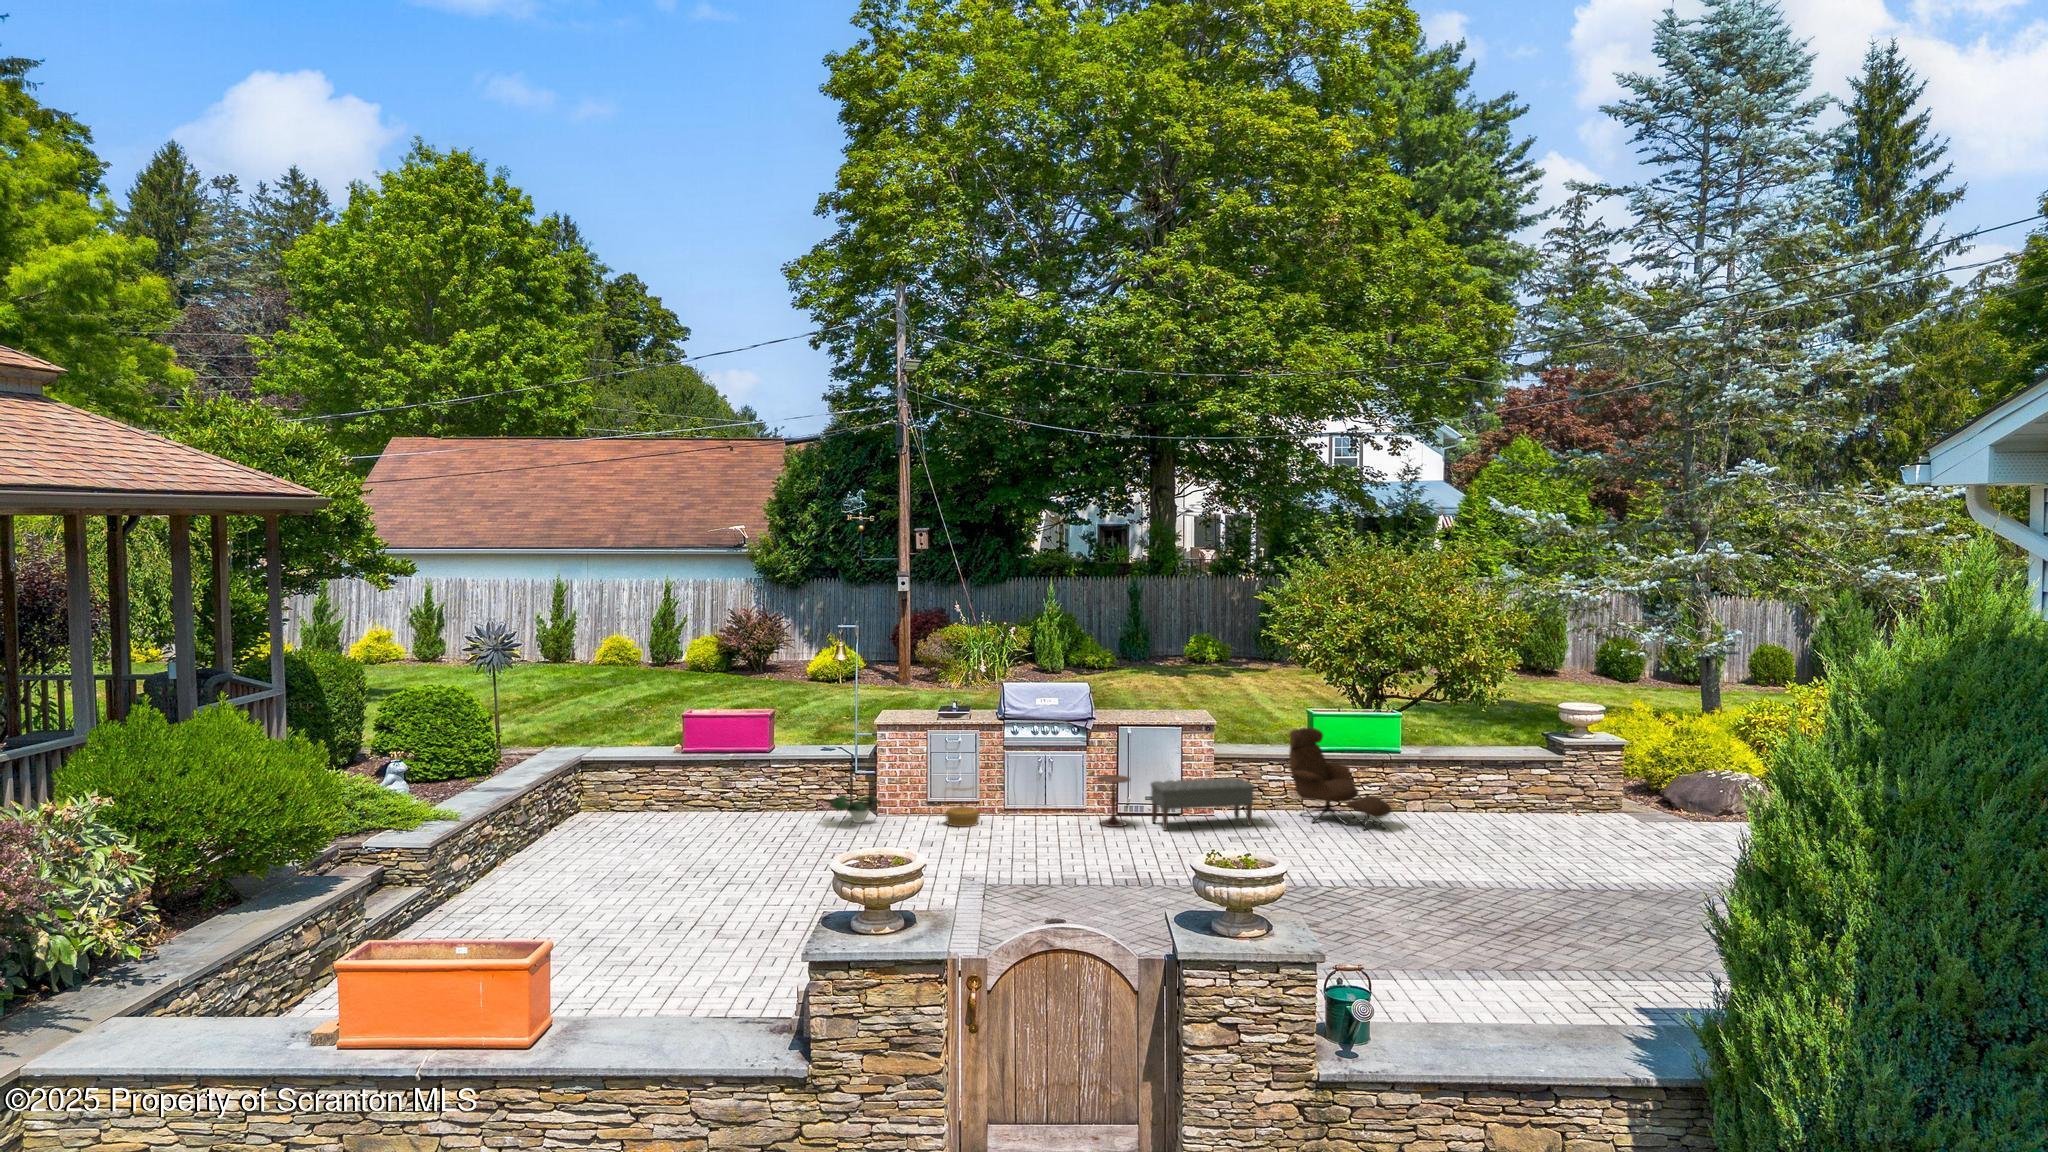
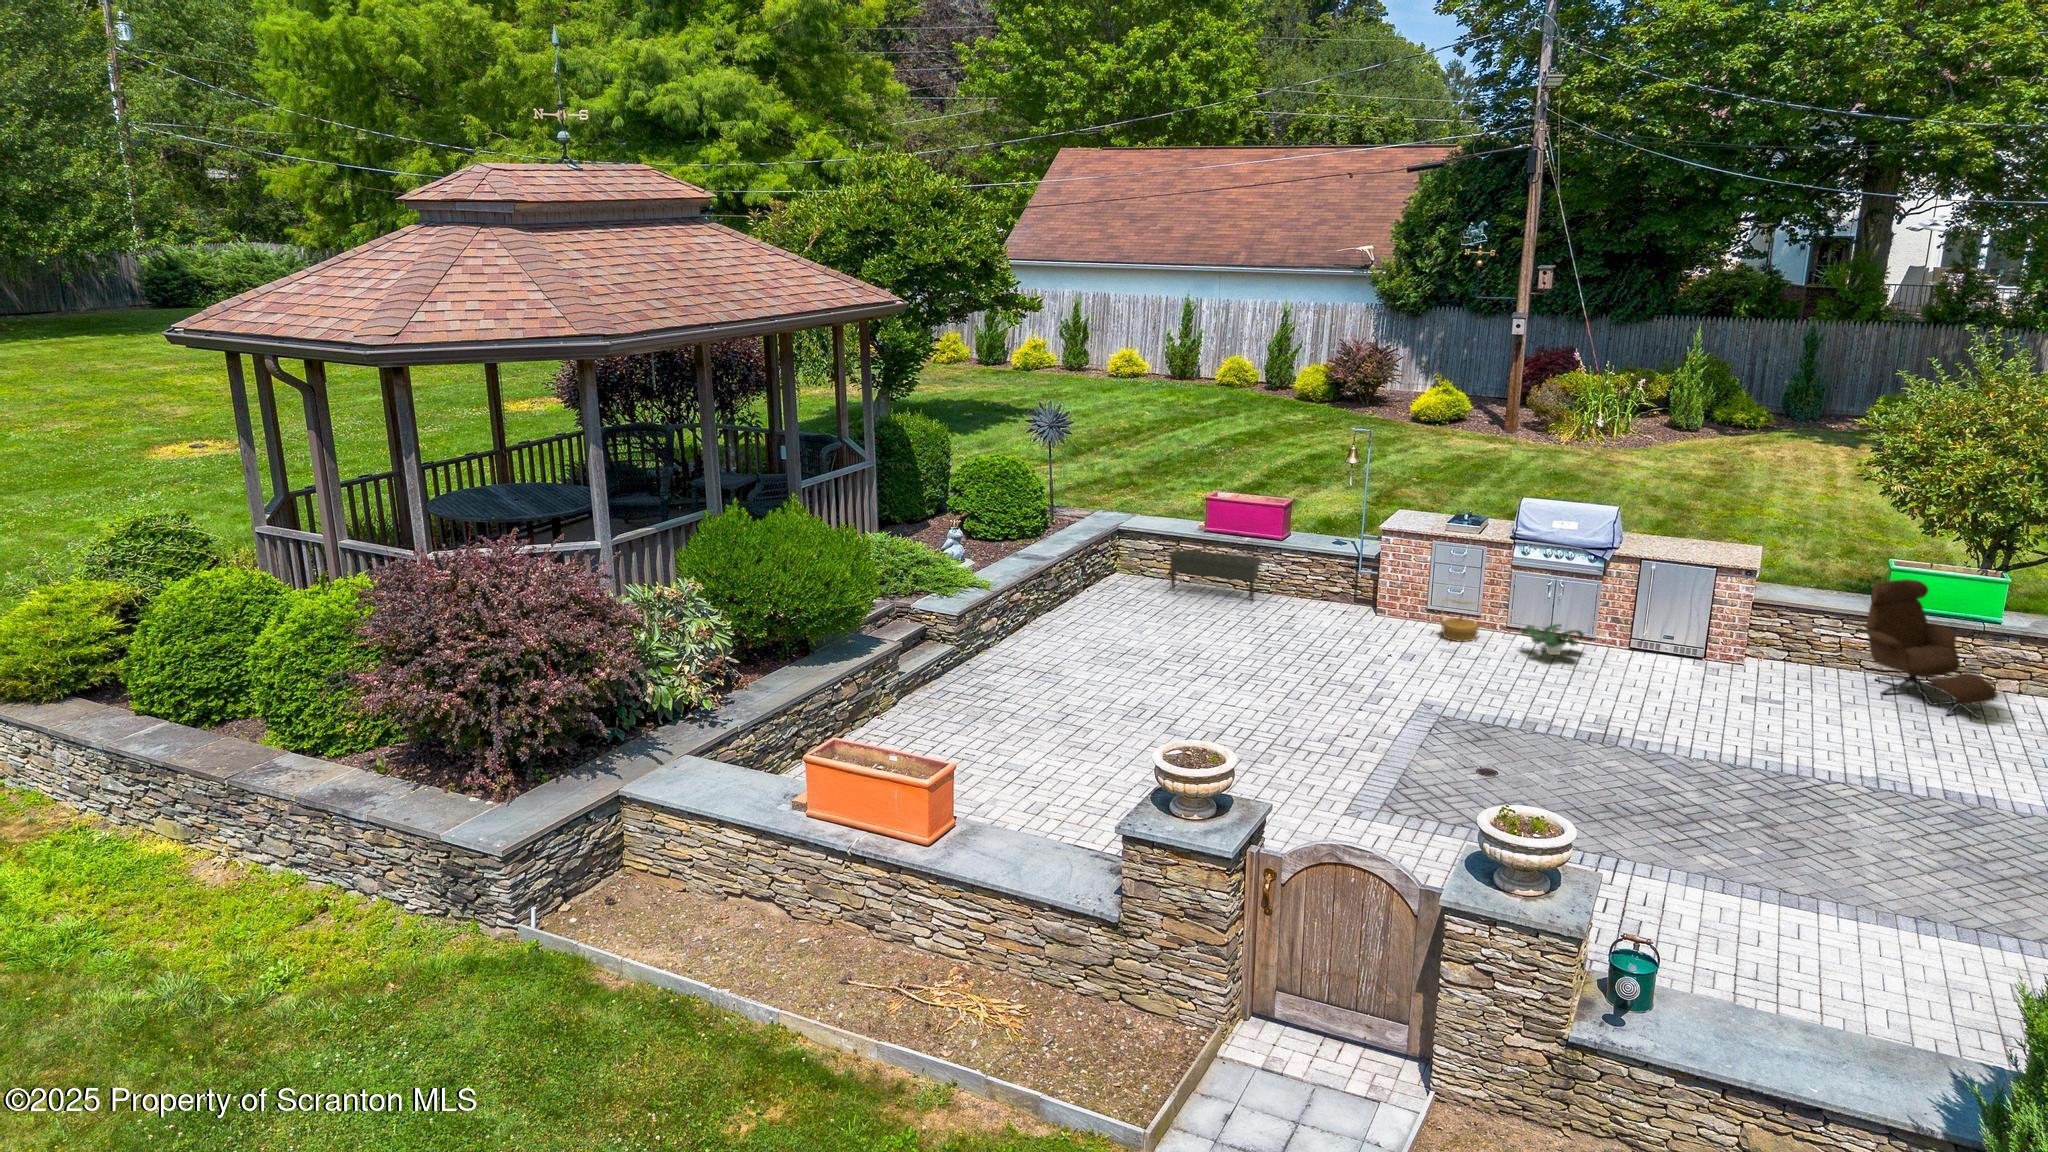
side table: present [1097,775,1130,827] -> none [1611,607,1652,665]
bench: present [1151,778,1254,830] -> present [1169,549,1261,600]
potted plant: present [830,795,884,823] -> present [1521,624,1584,655]

